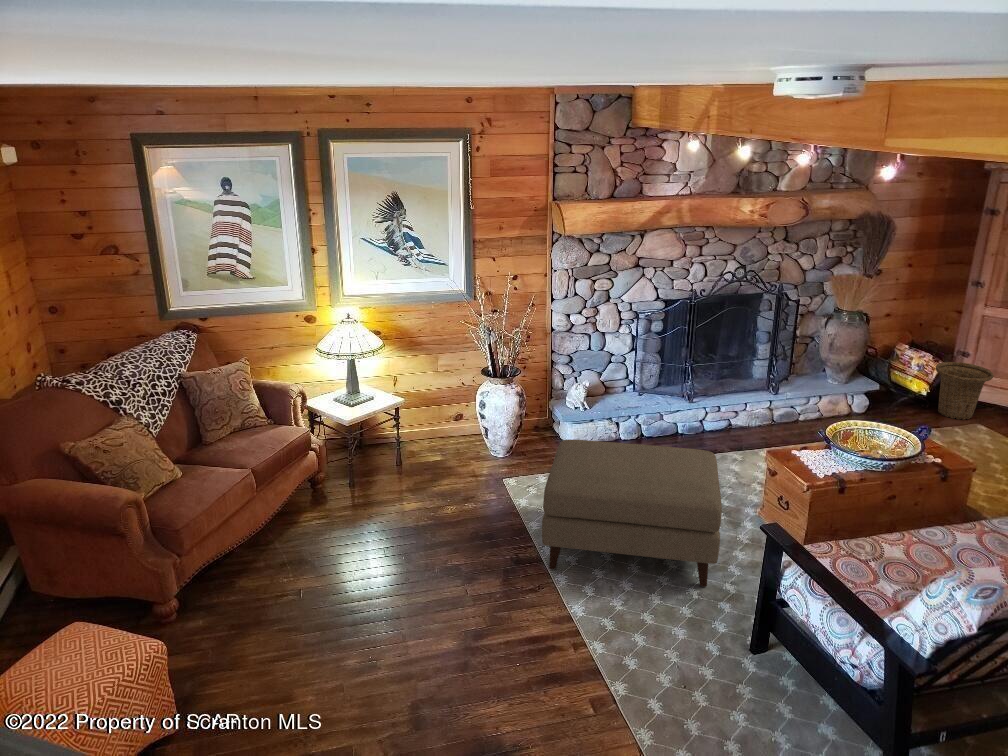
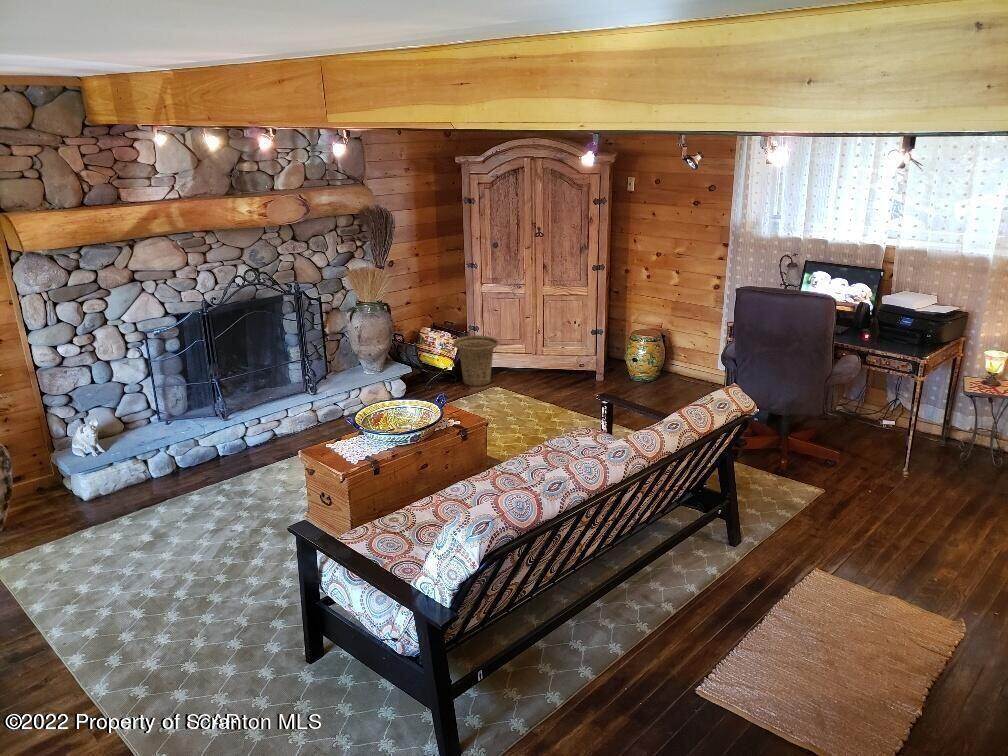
ottoman: present [542,439,722,587] -> none [29,465,262,653]

